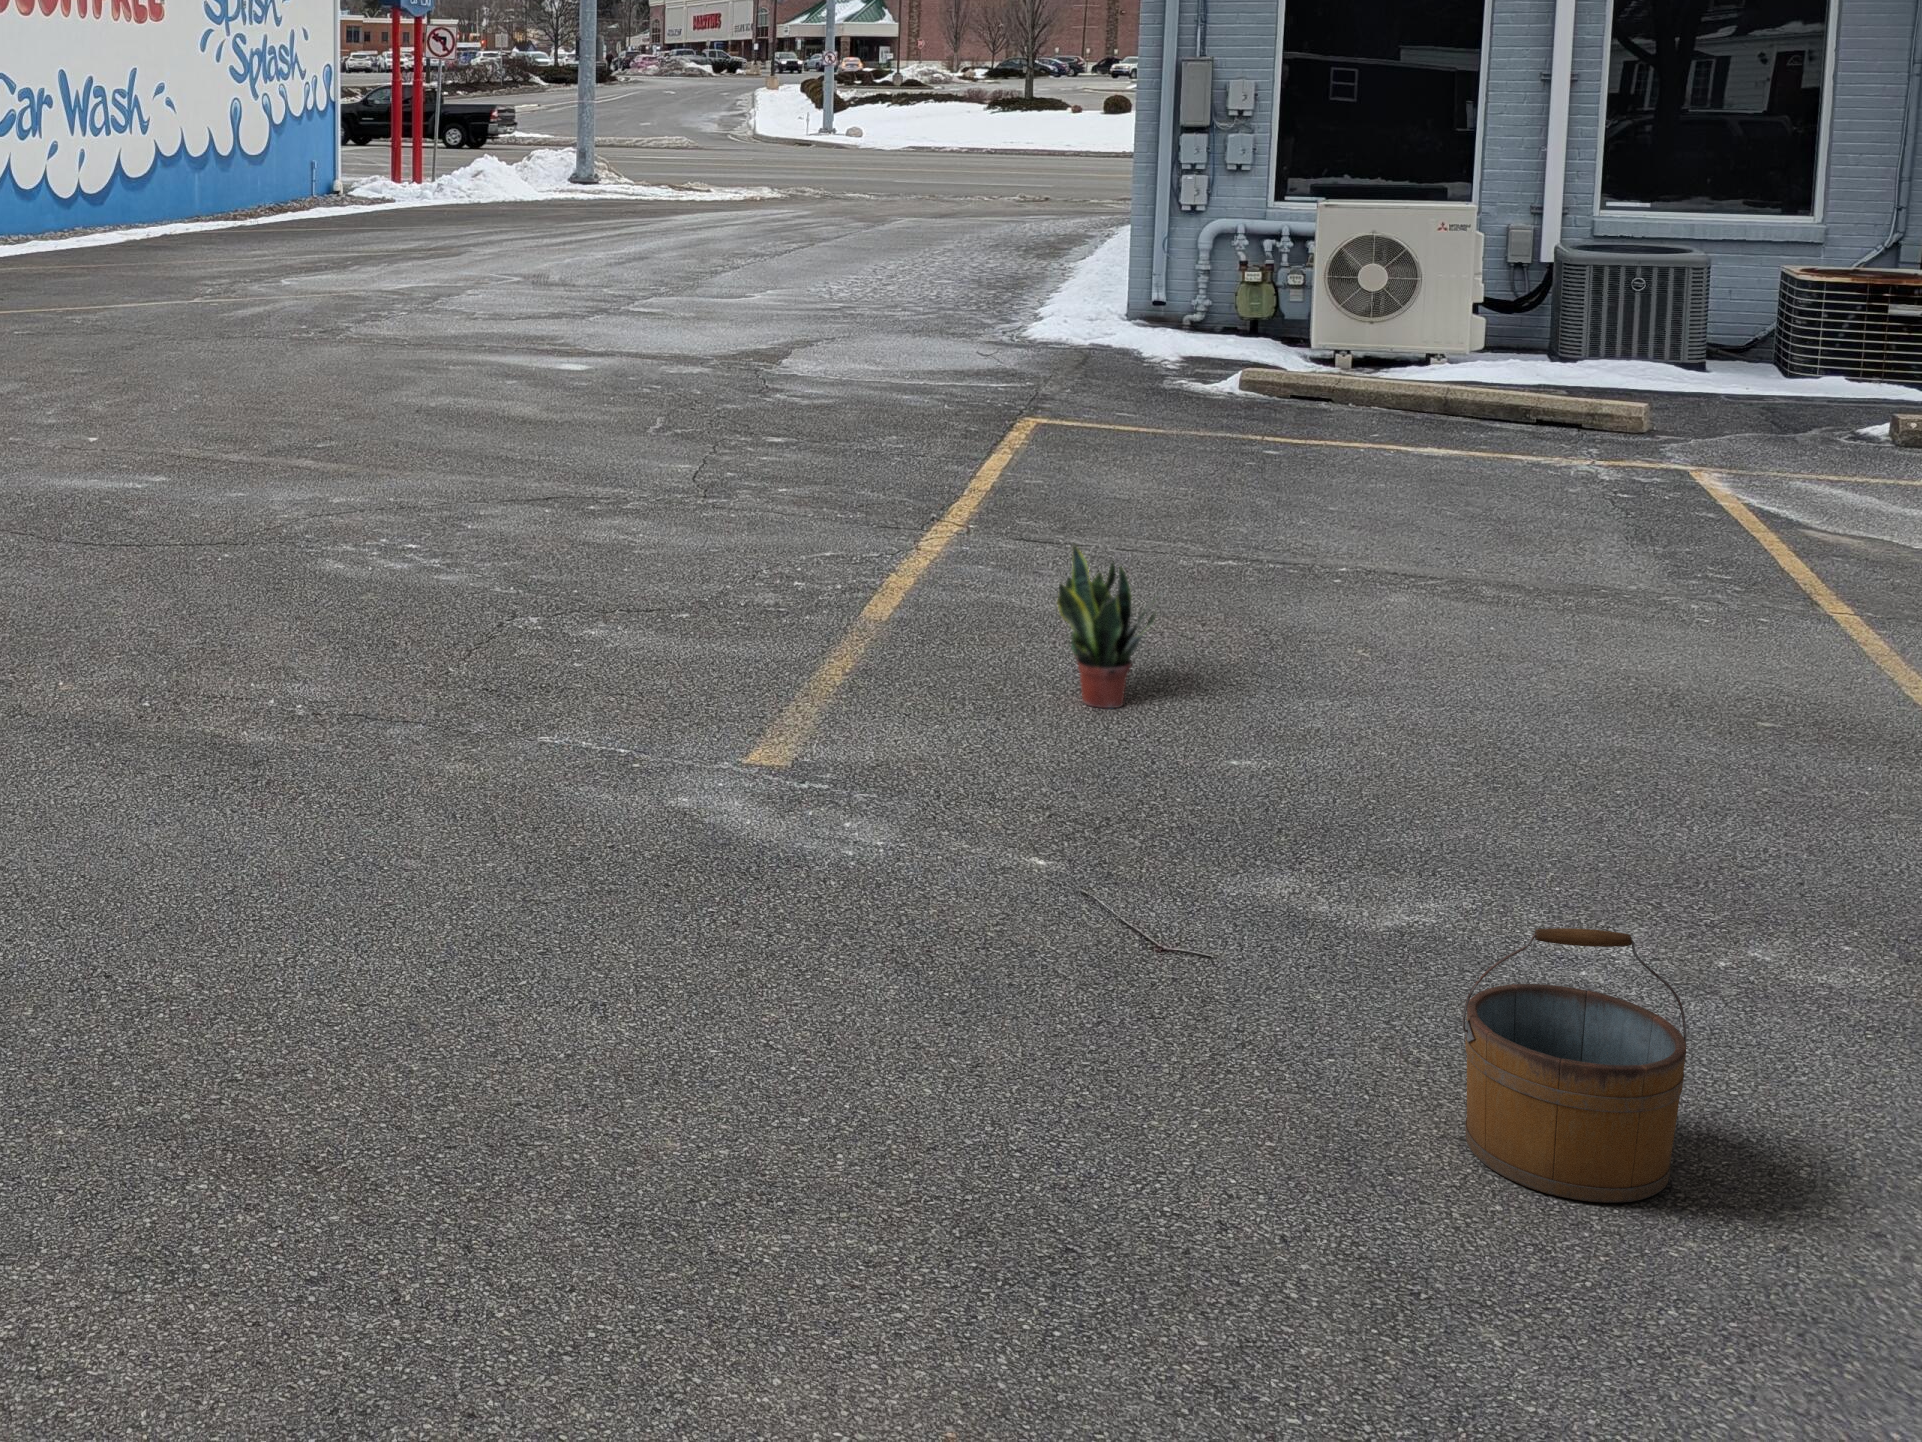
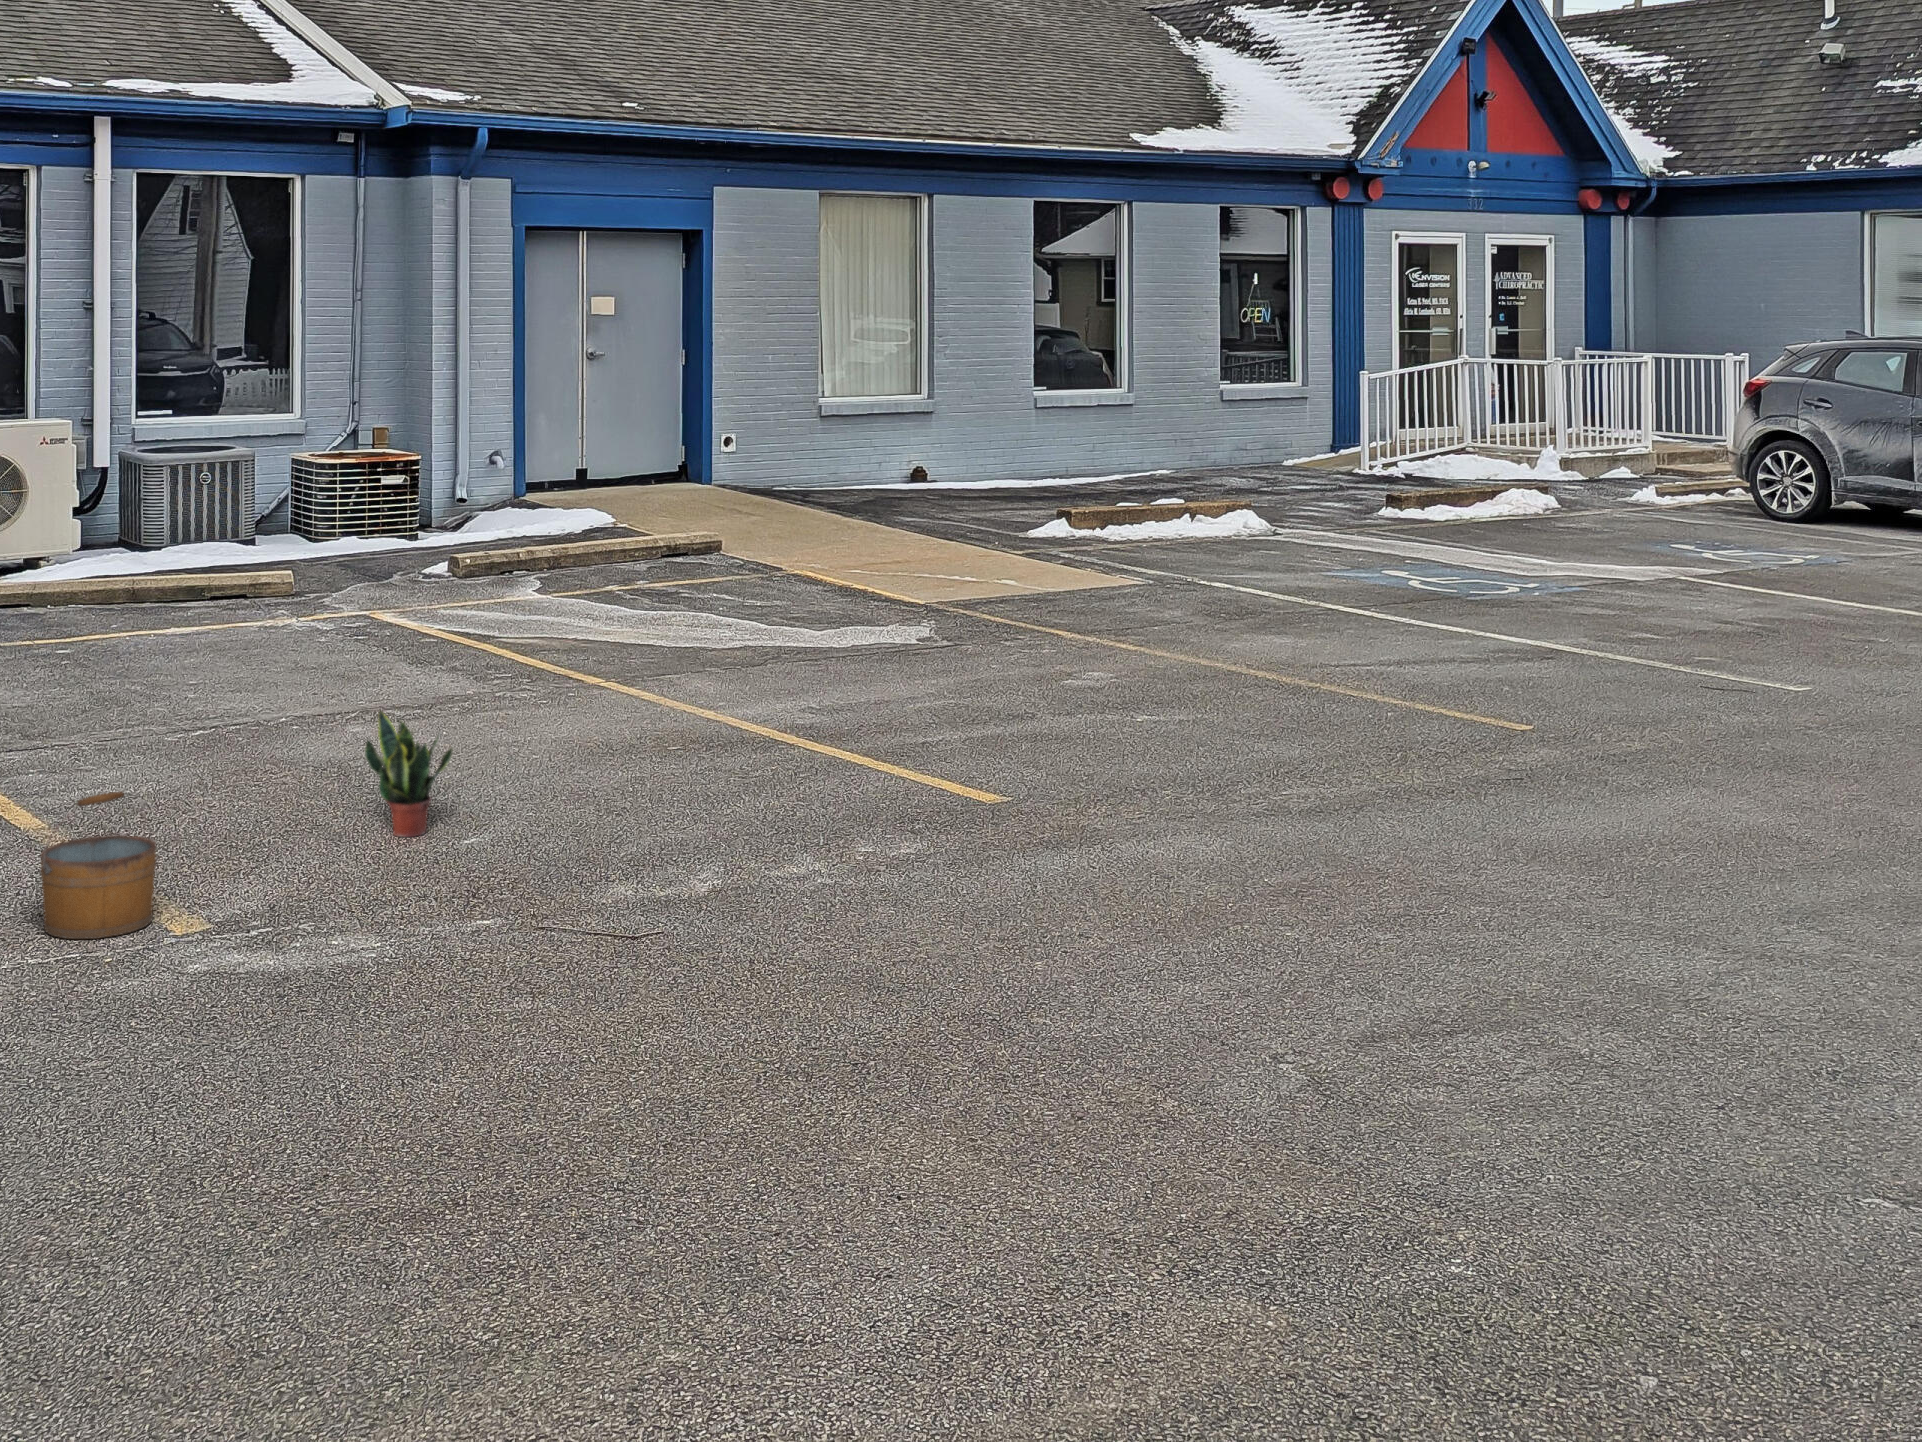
bucket: present [1462,928,1687,1203] -> present [40,791,156,939]

